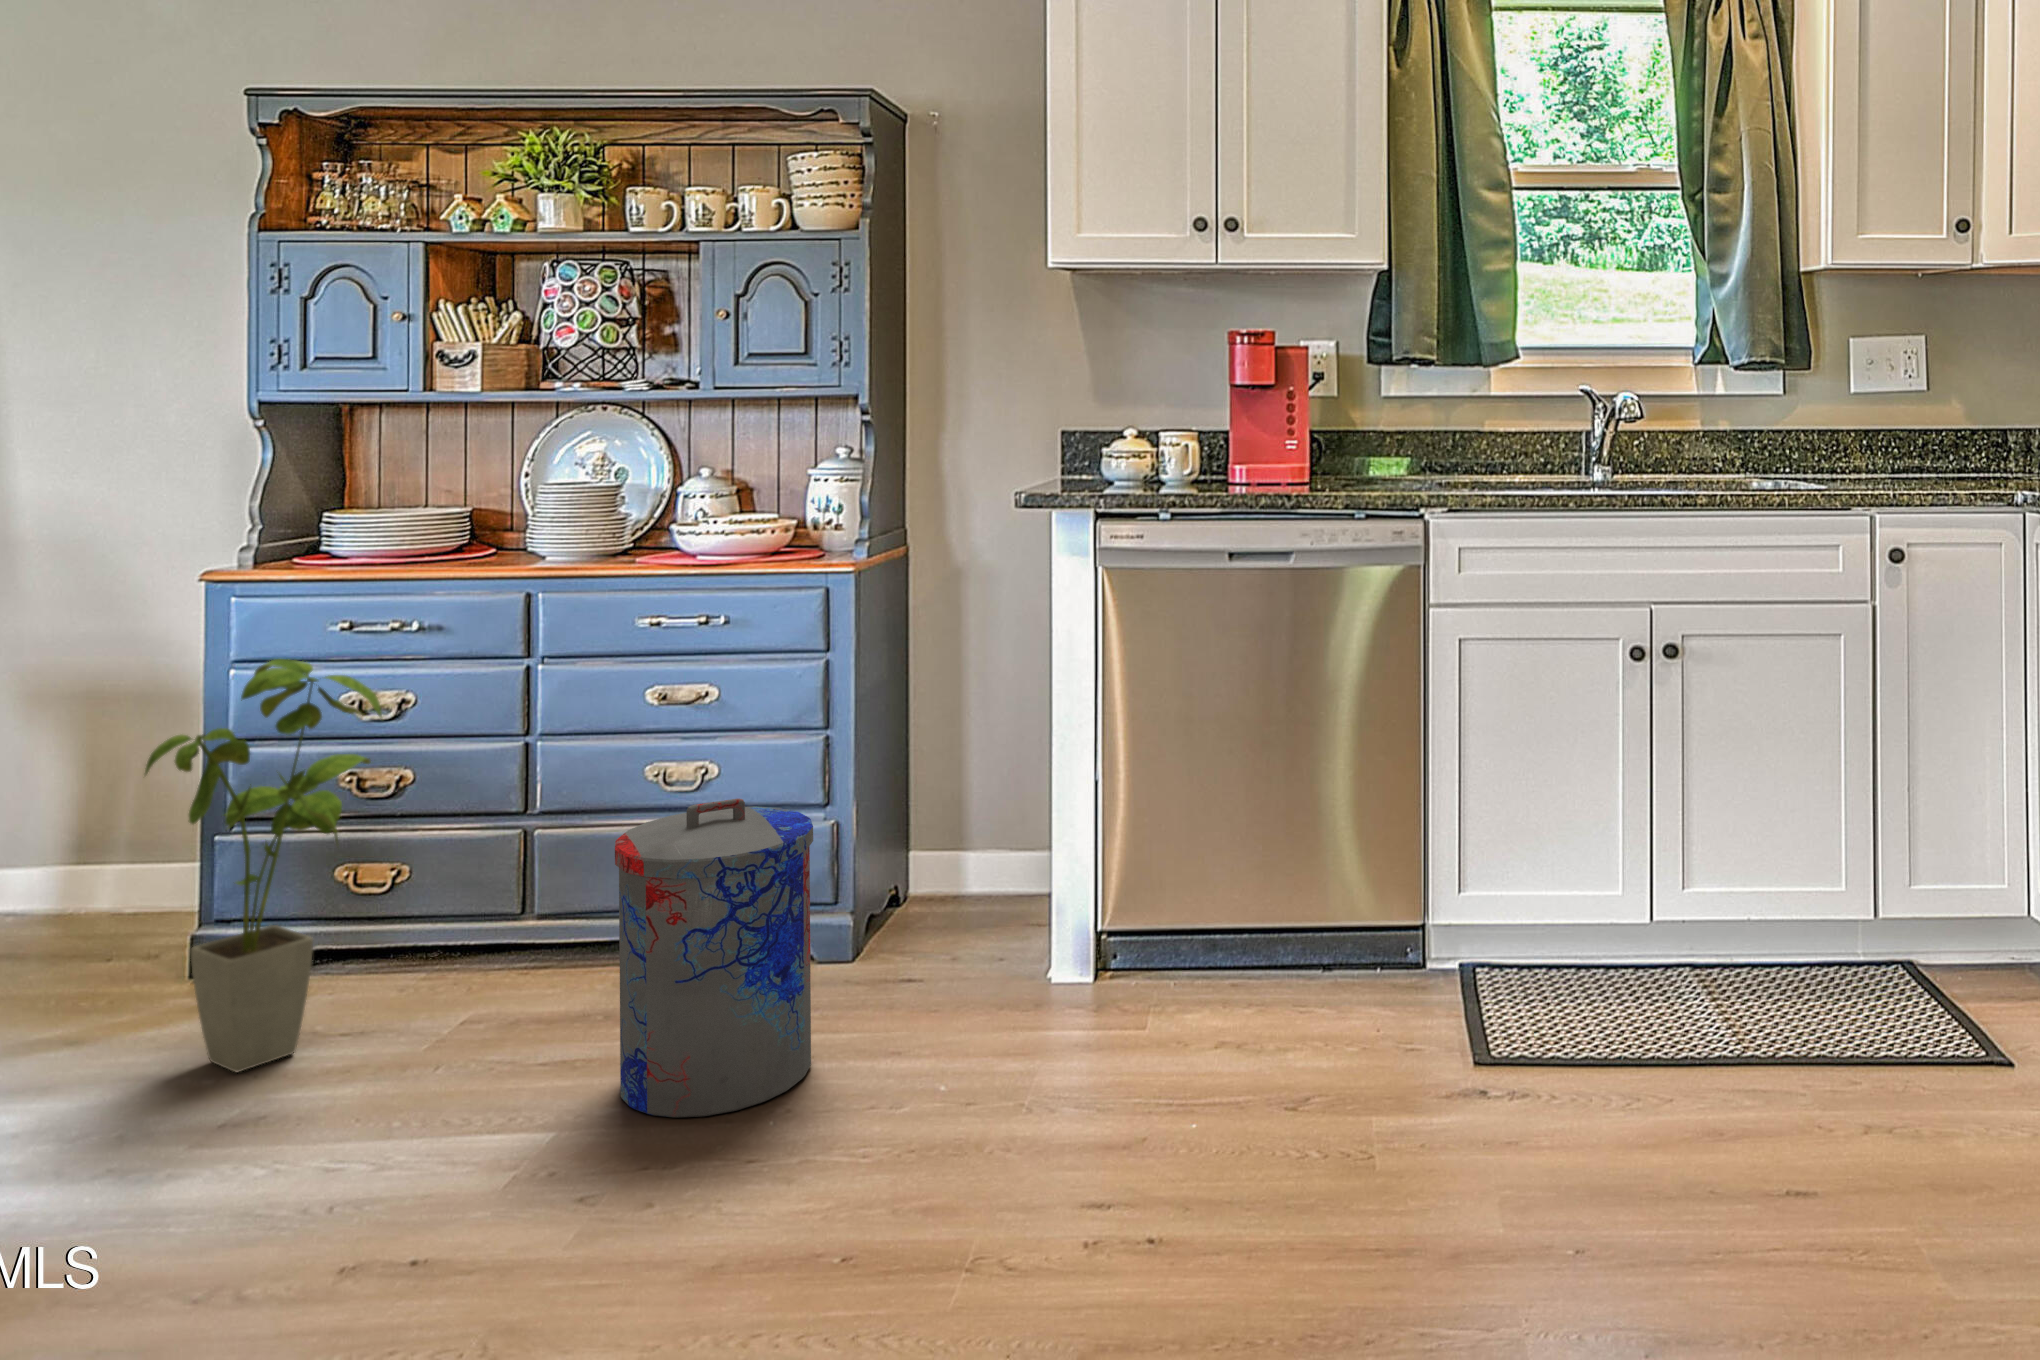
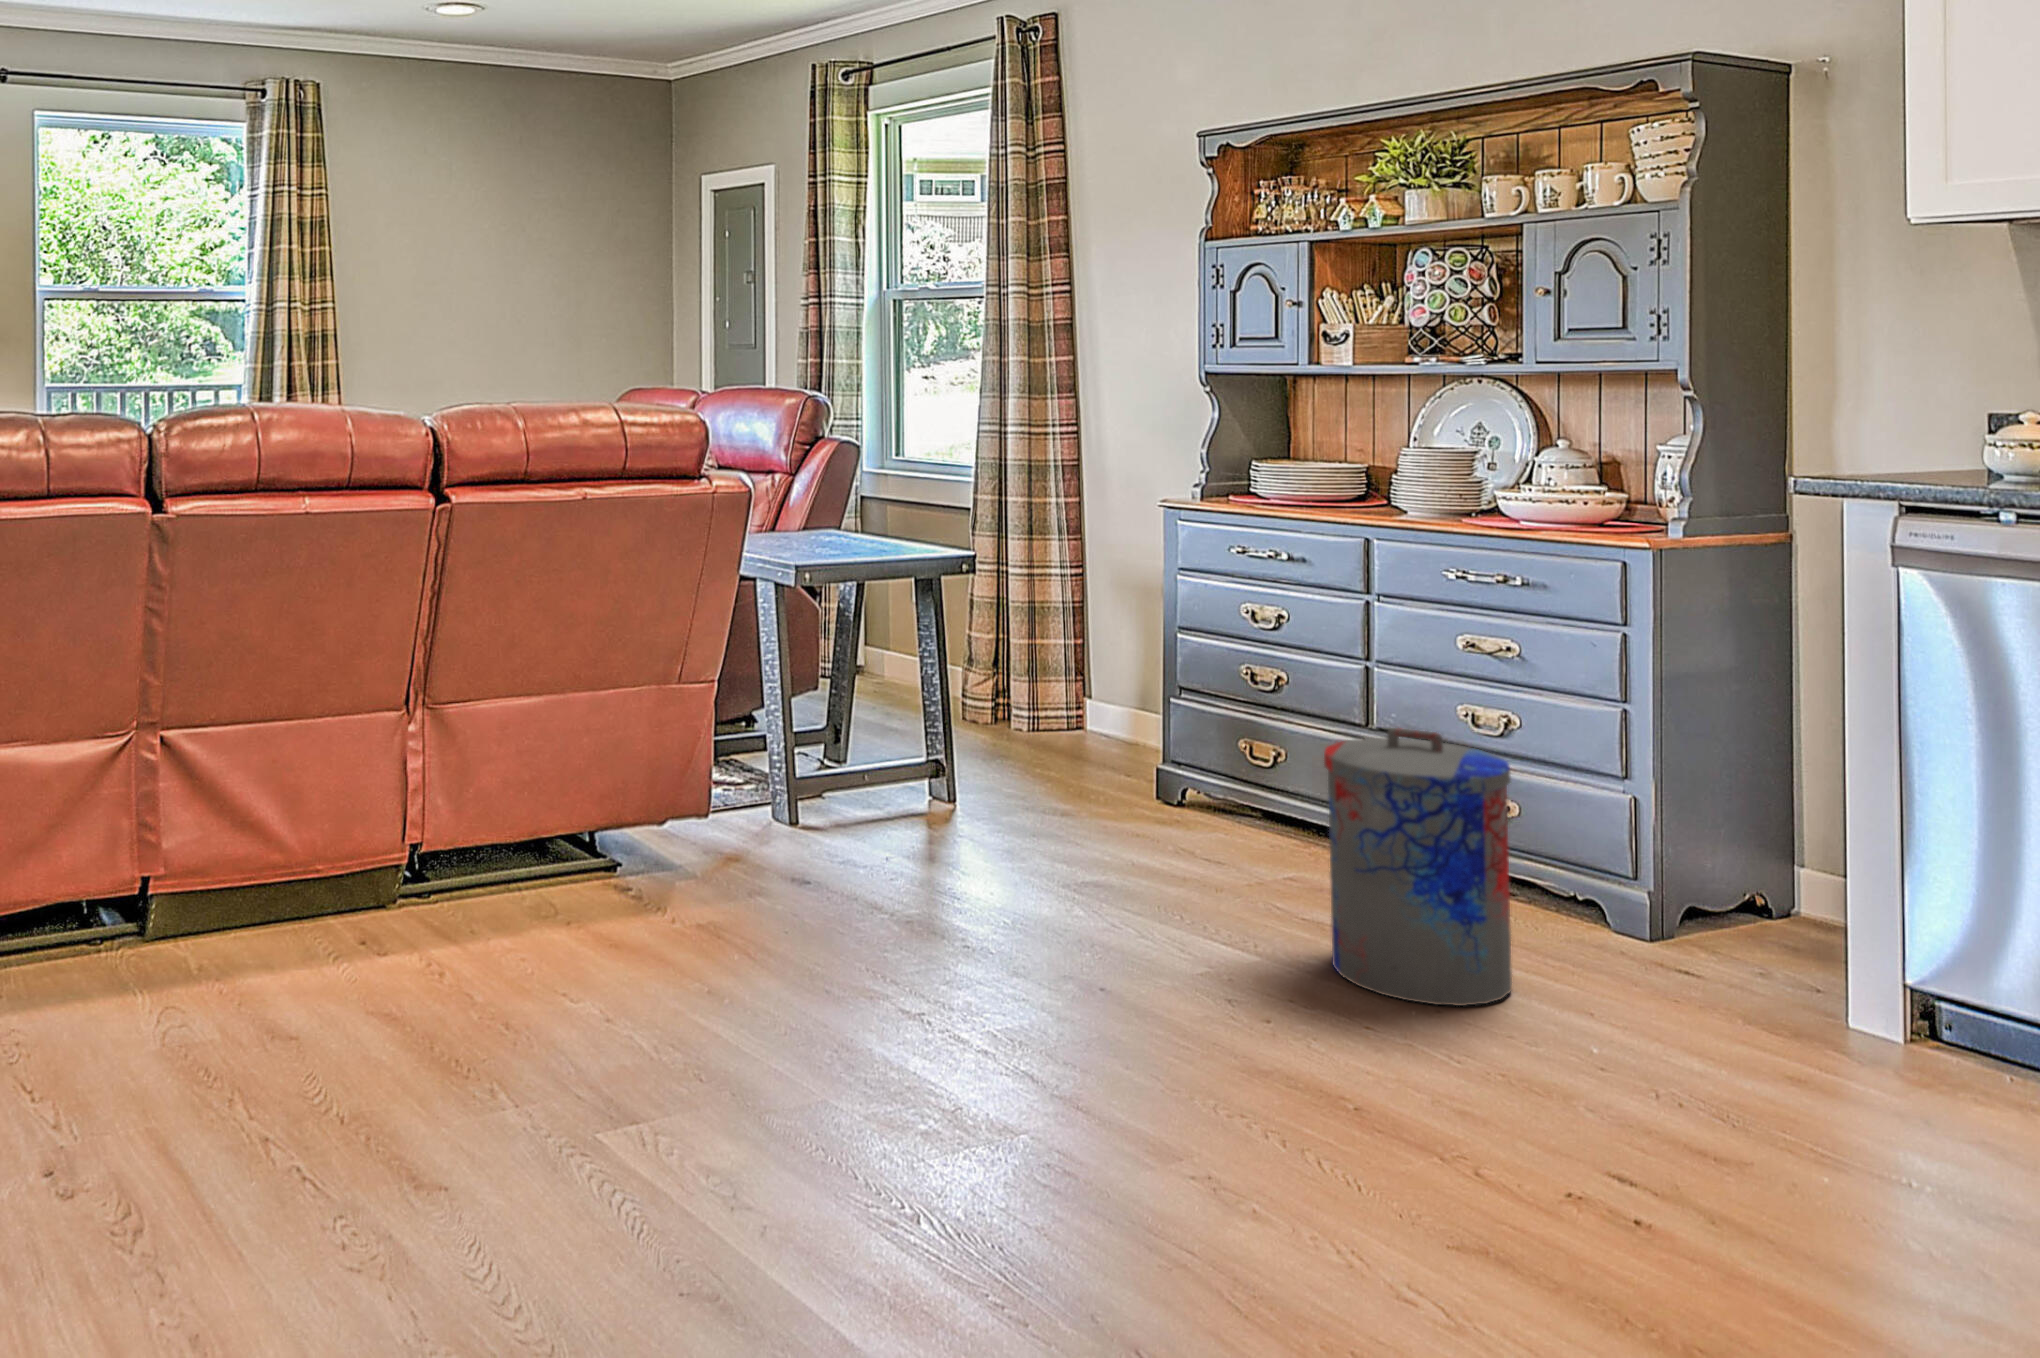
house plant: present [145,659,382,1072] -> none [1076,563,1237,856]

